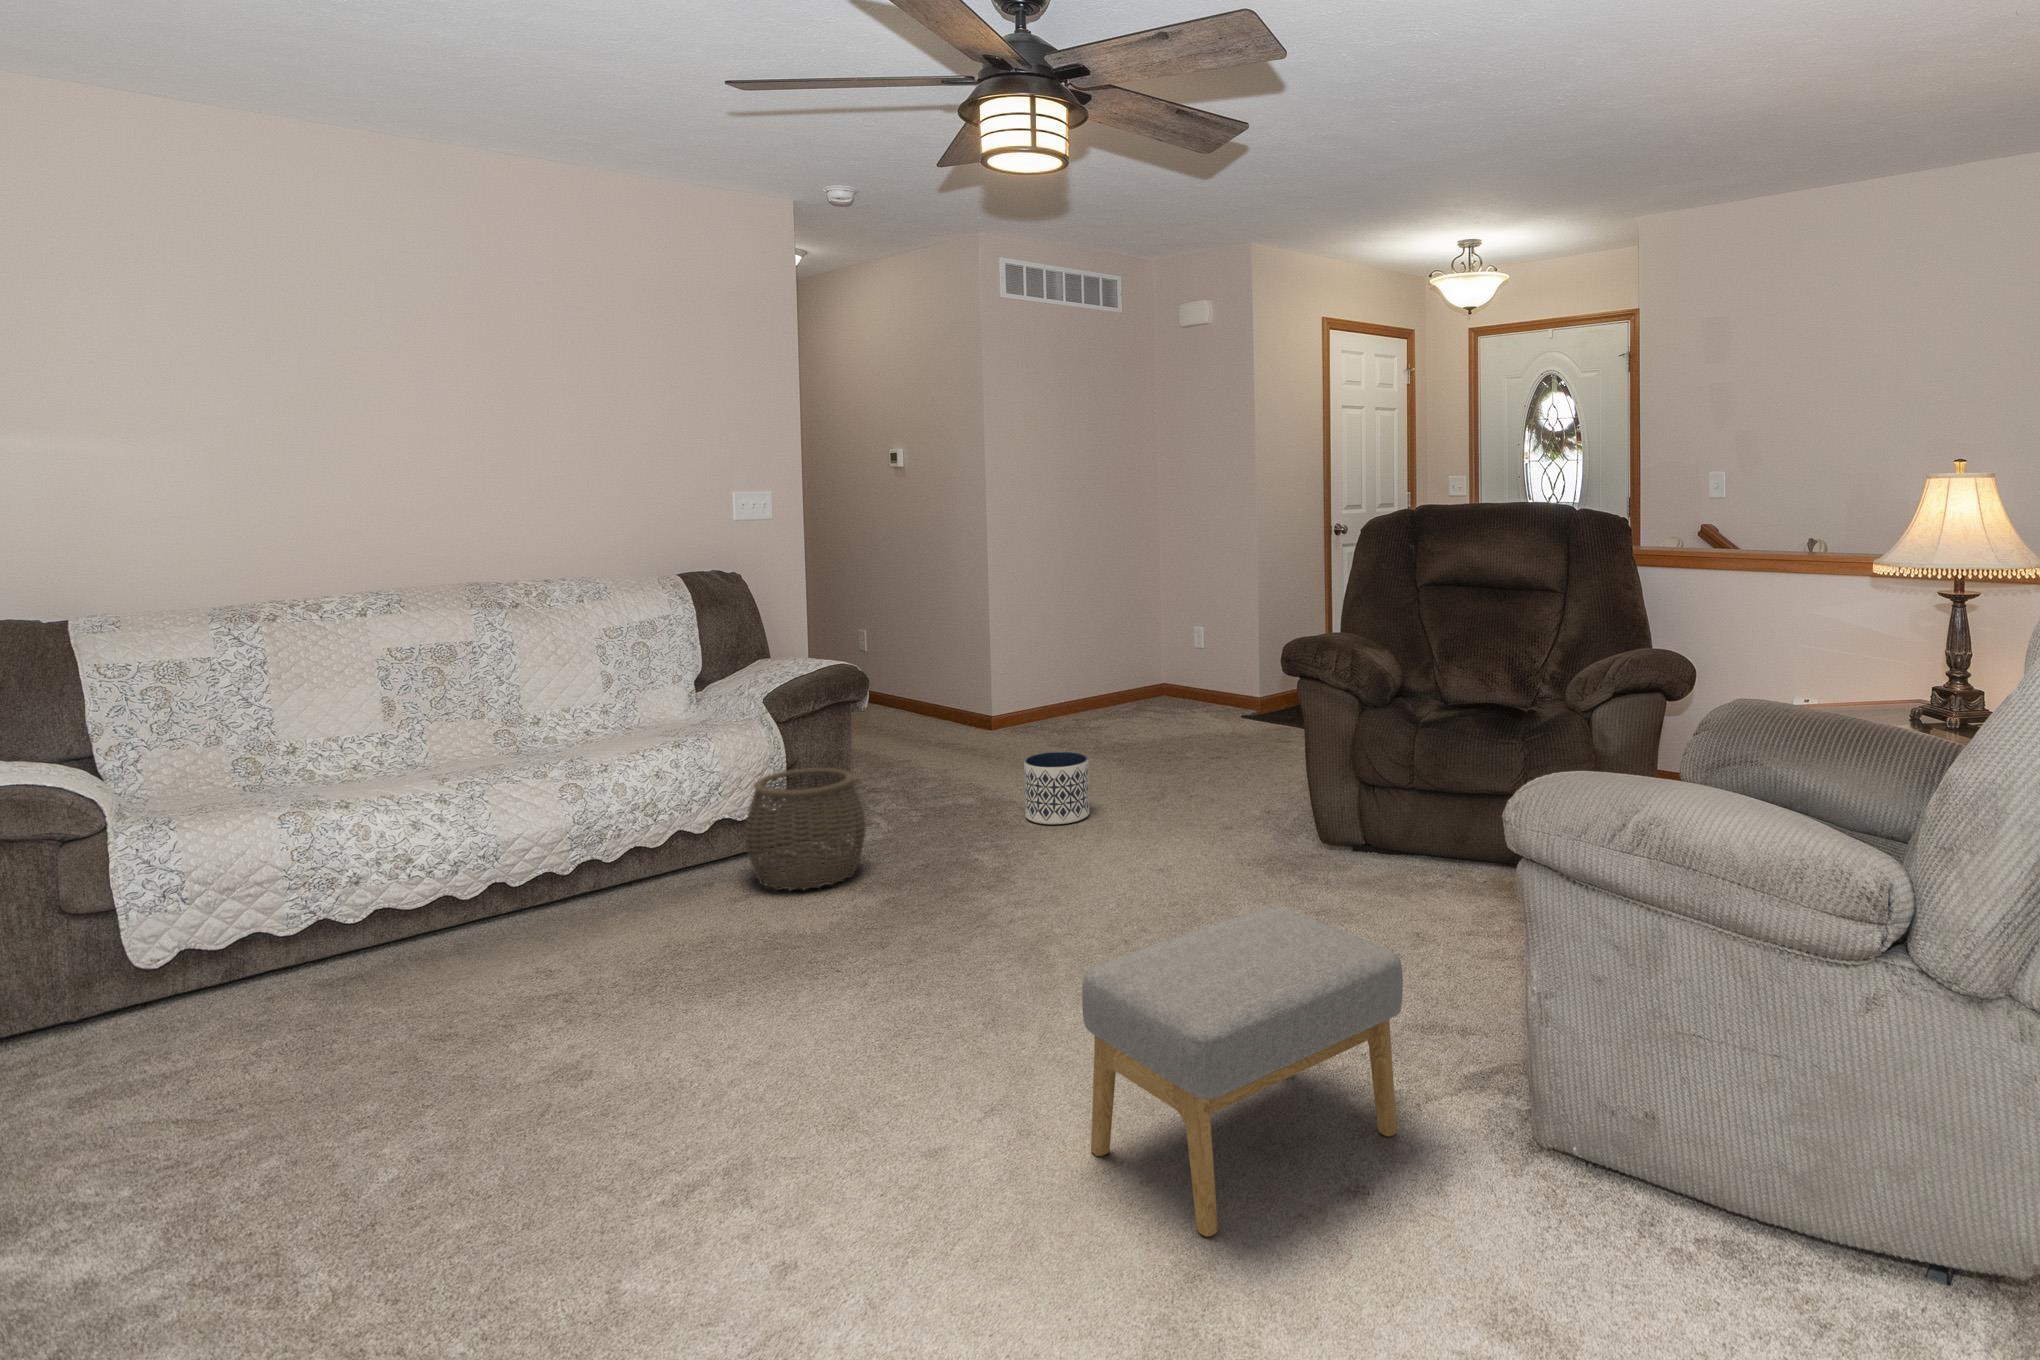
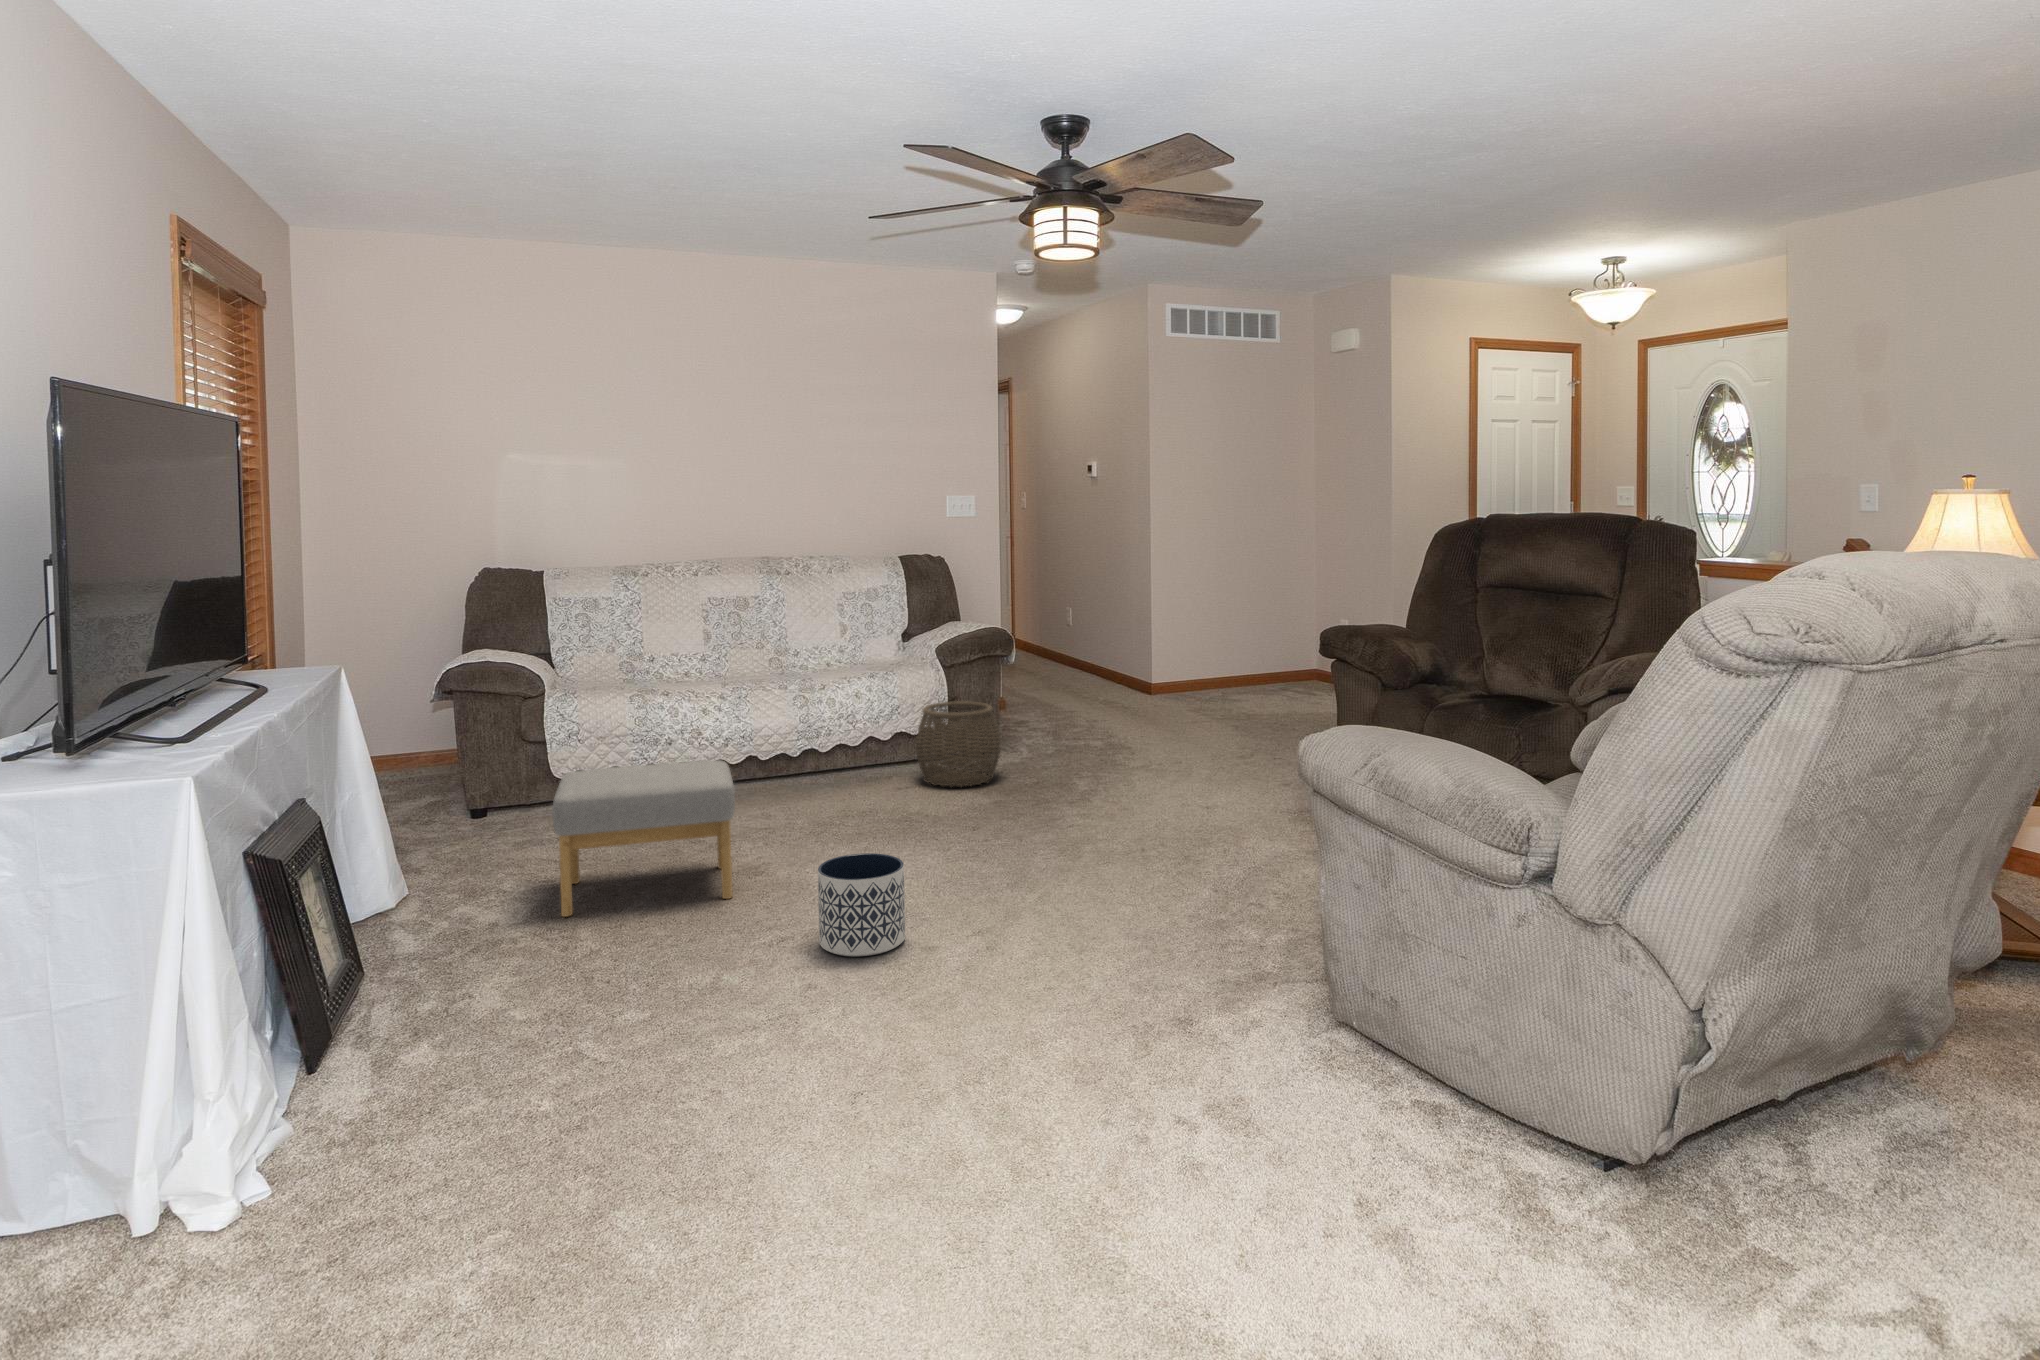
planter: present [1024,752,1089,824] -> present [818,853,905,956]
footstool: present [1082,907,1403,1237] -> present [552,760,735,917]

